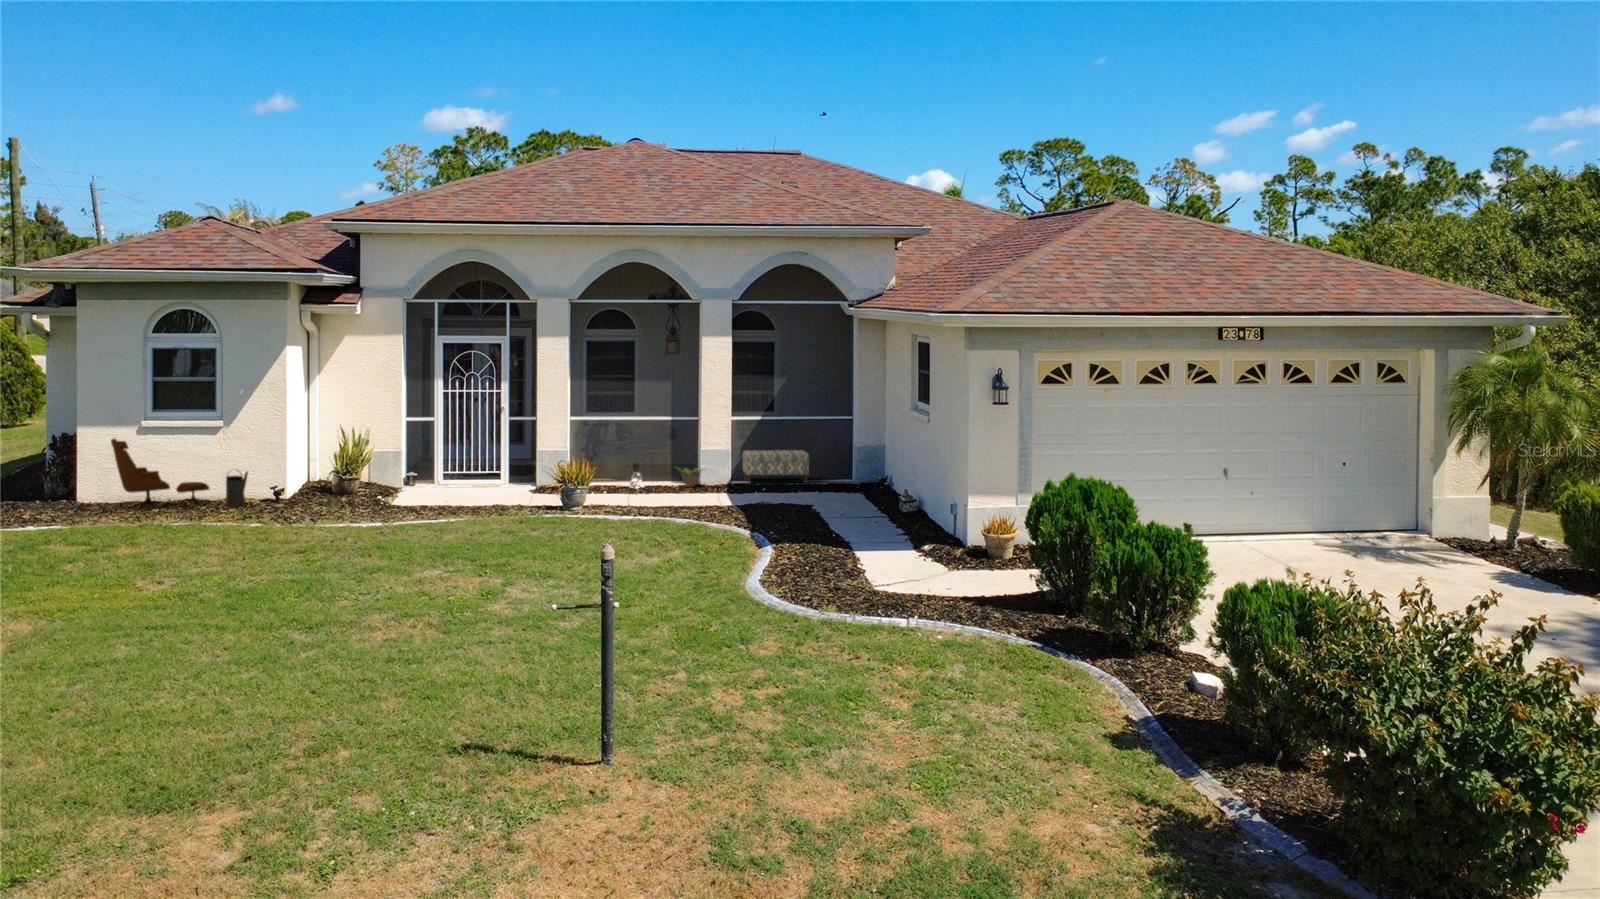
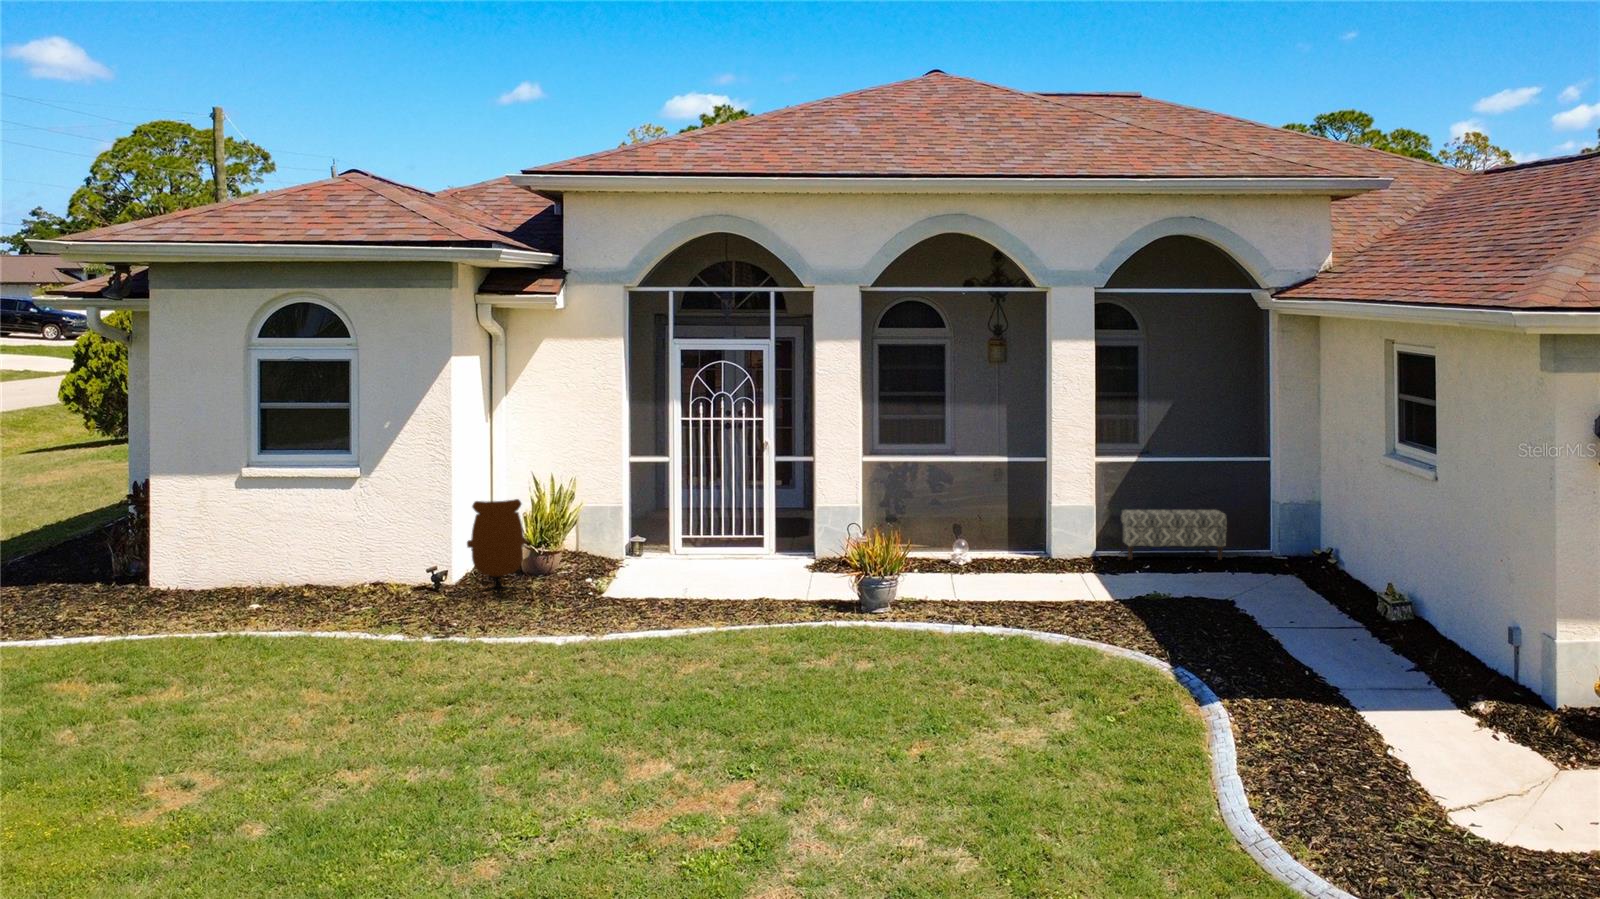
lounge chair: present [111,439,209,508] -> present [466,499,530,601]
decorative plant: present [678,468,702,487] -> none [1015,533,1069,566]
watering can: present [225,472,248,507] -> none [364,542,401,600]

